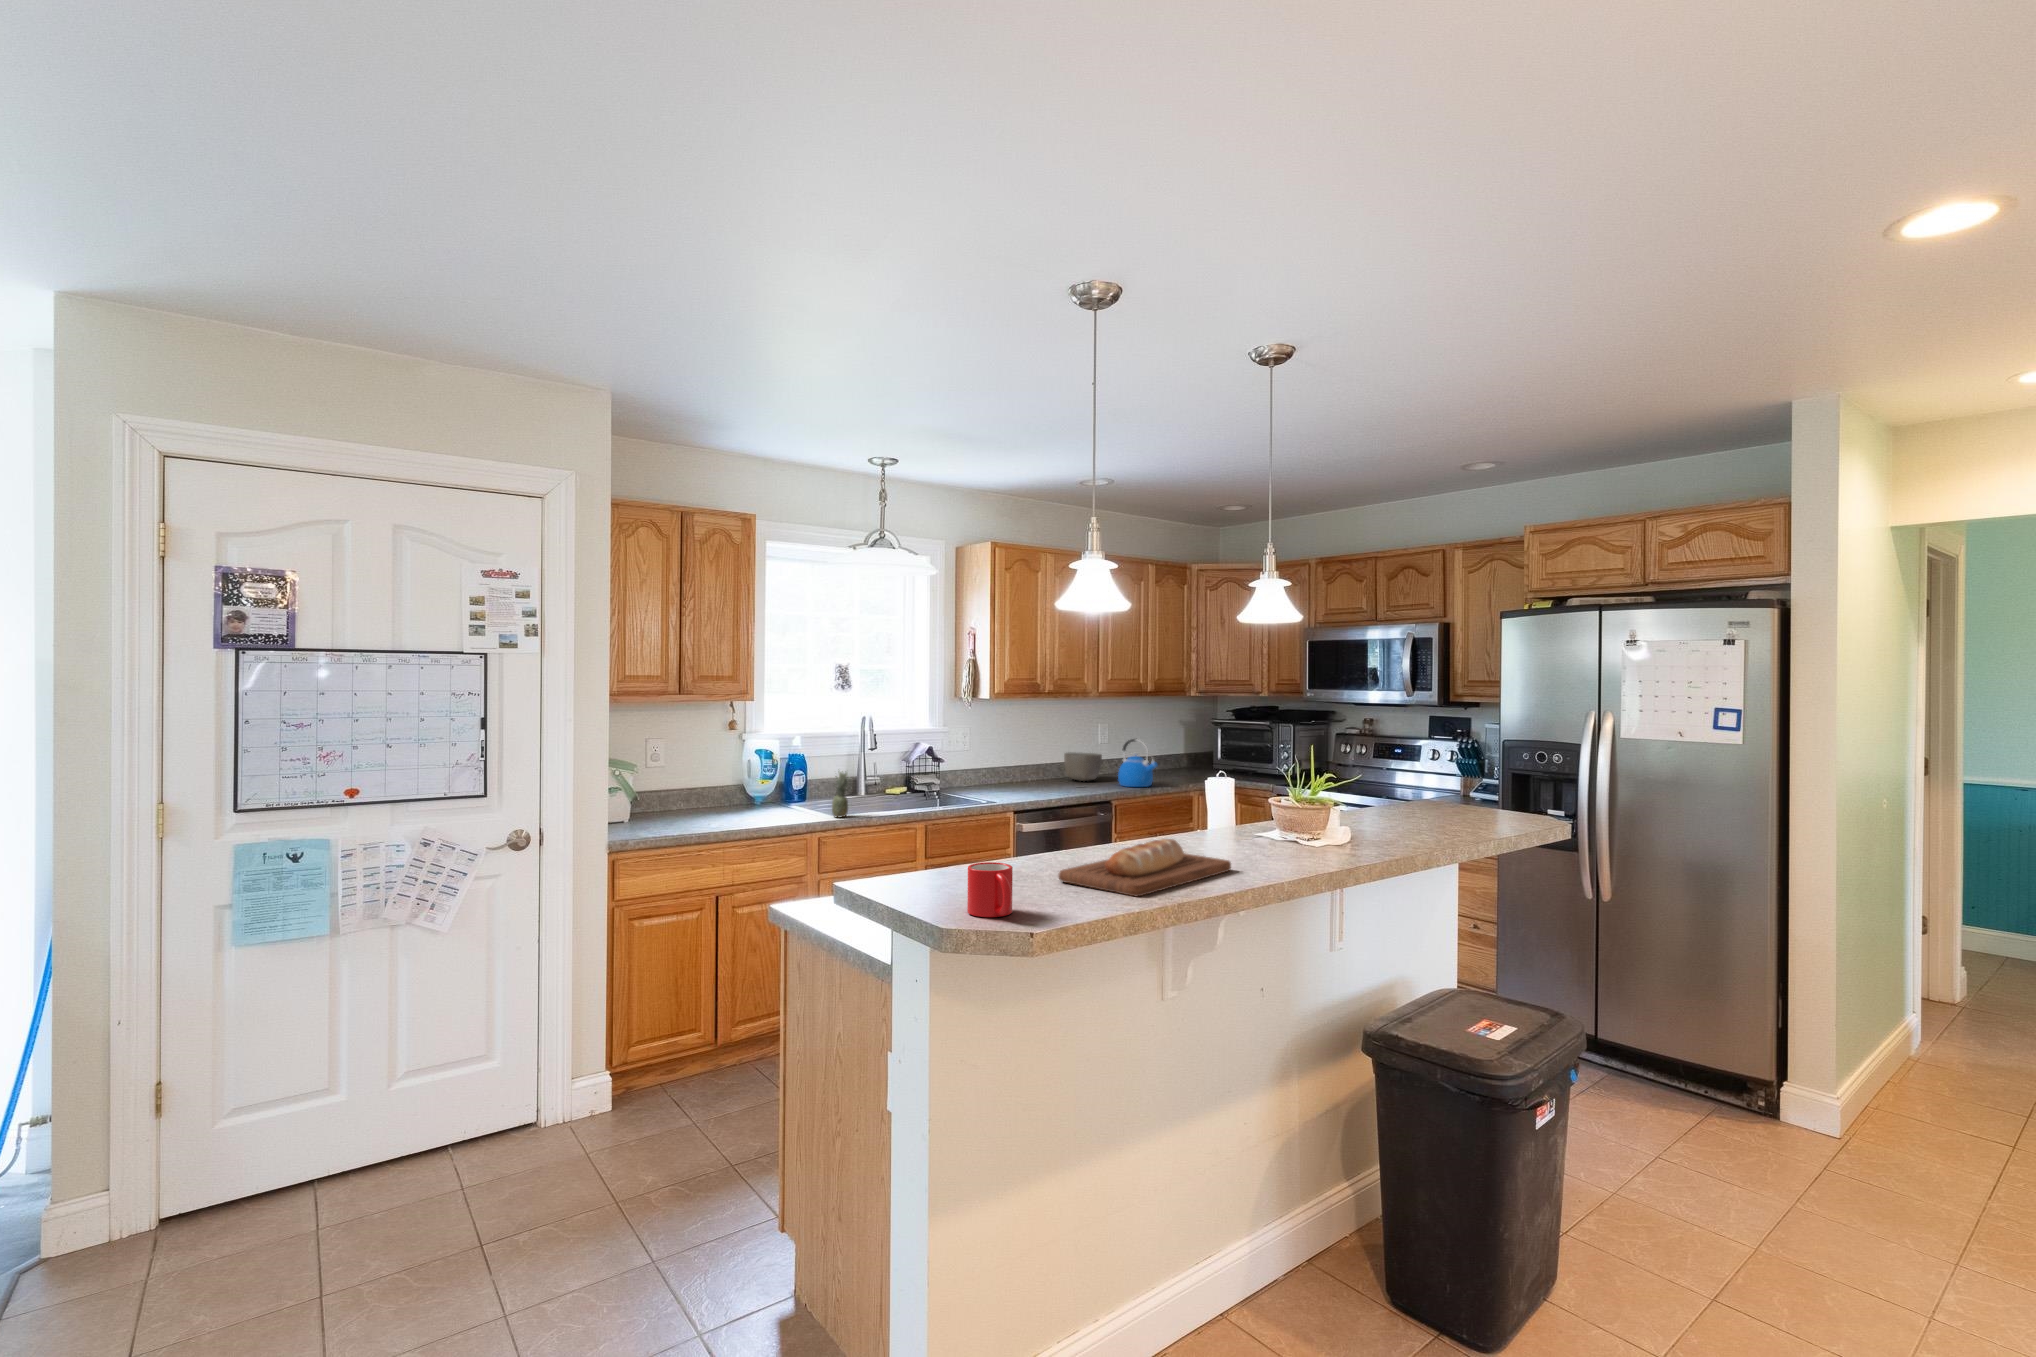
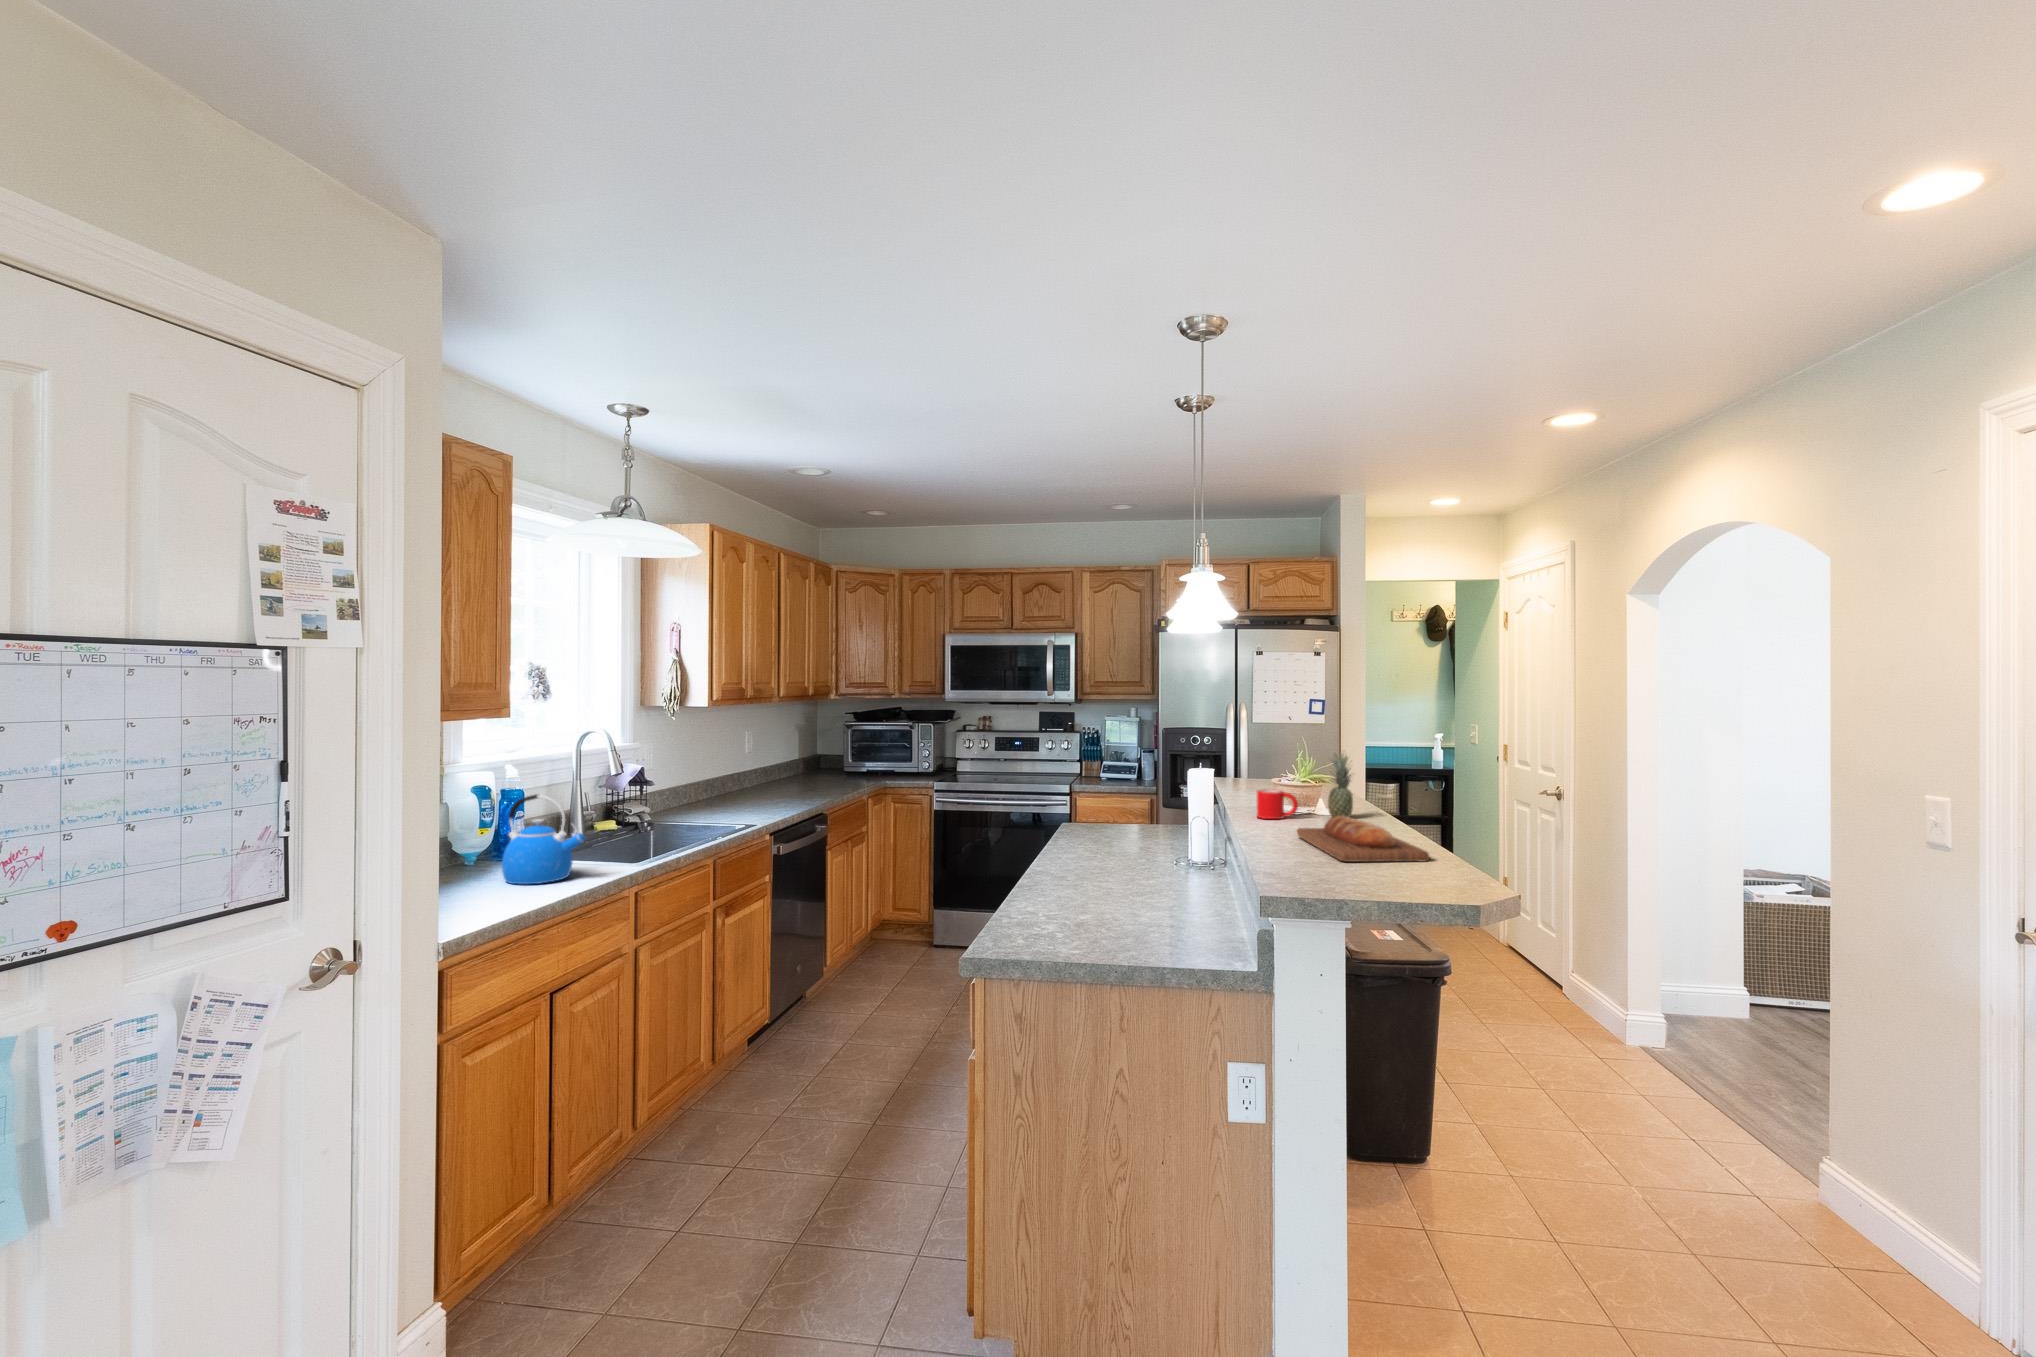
kettle: present [1118,739,1157,787] -> present [502,794,585,884]
bowl: present [1064,753,1102,781] -> none [734,764,777,794]
fruit: present [832,771,848,818] -> present [1328,753,1353,817]
mug: present [967,862,1013,917] -> present [1257,789,1298,819]

